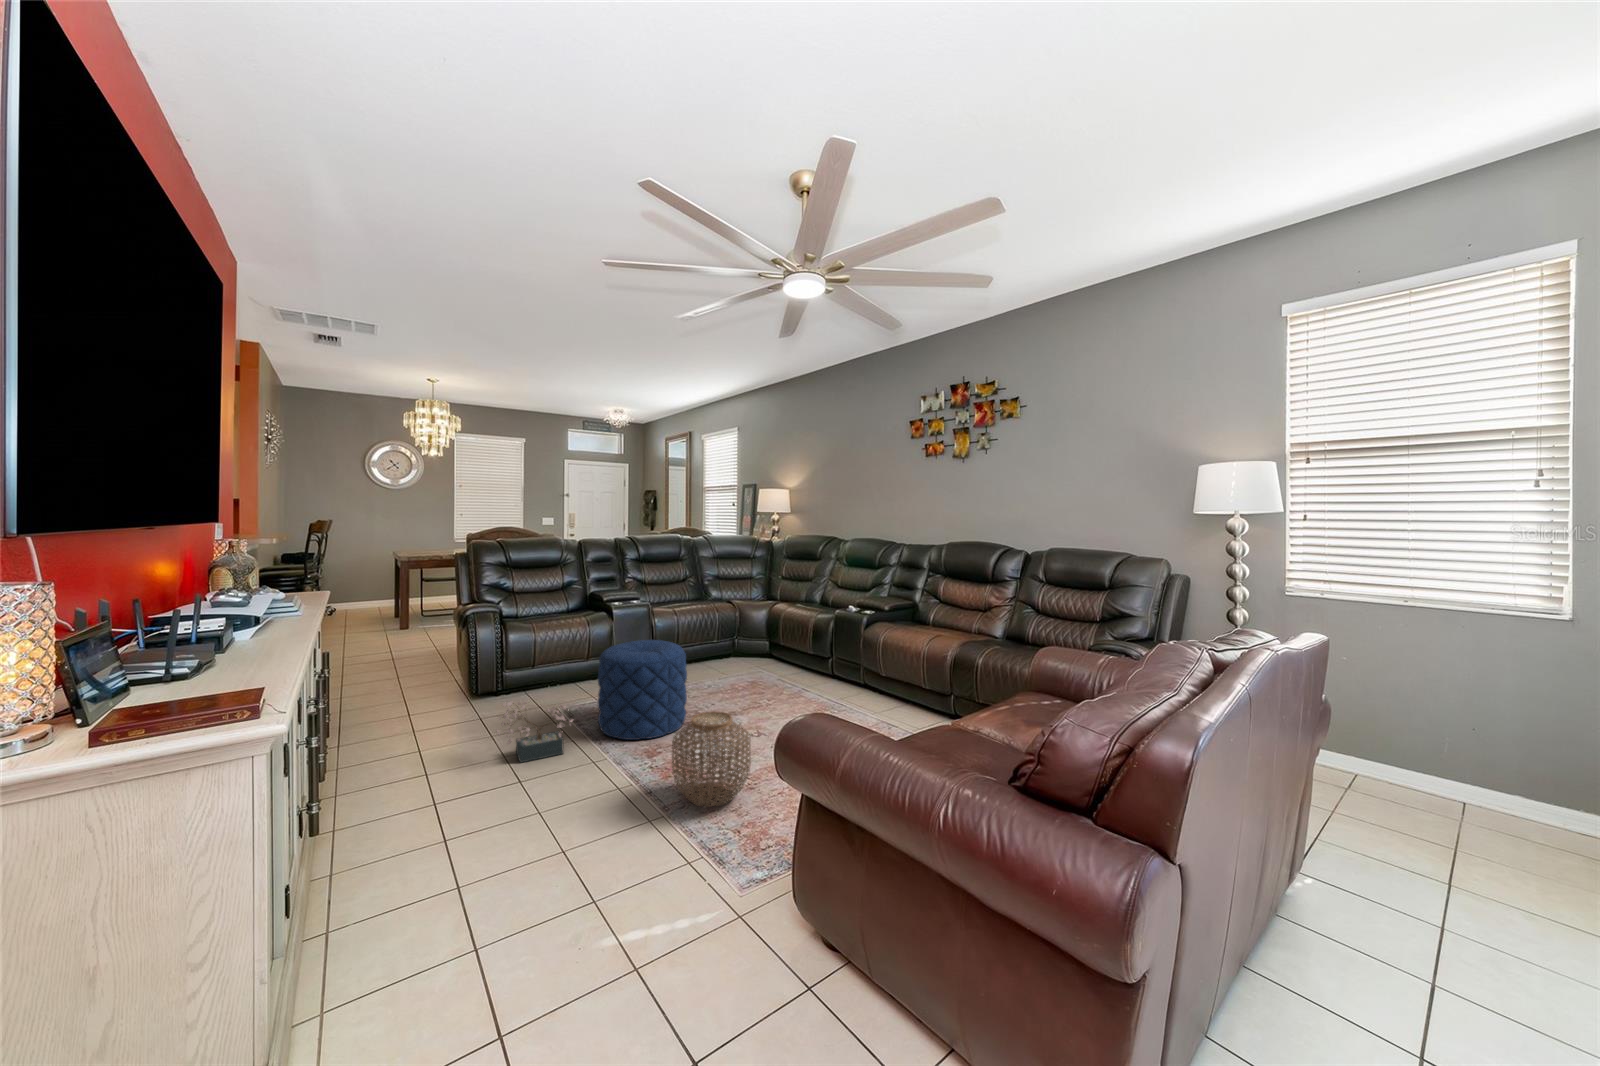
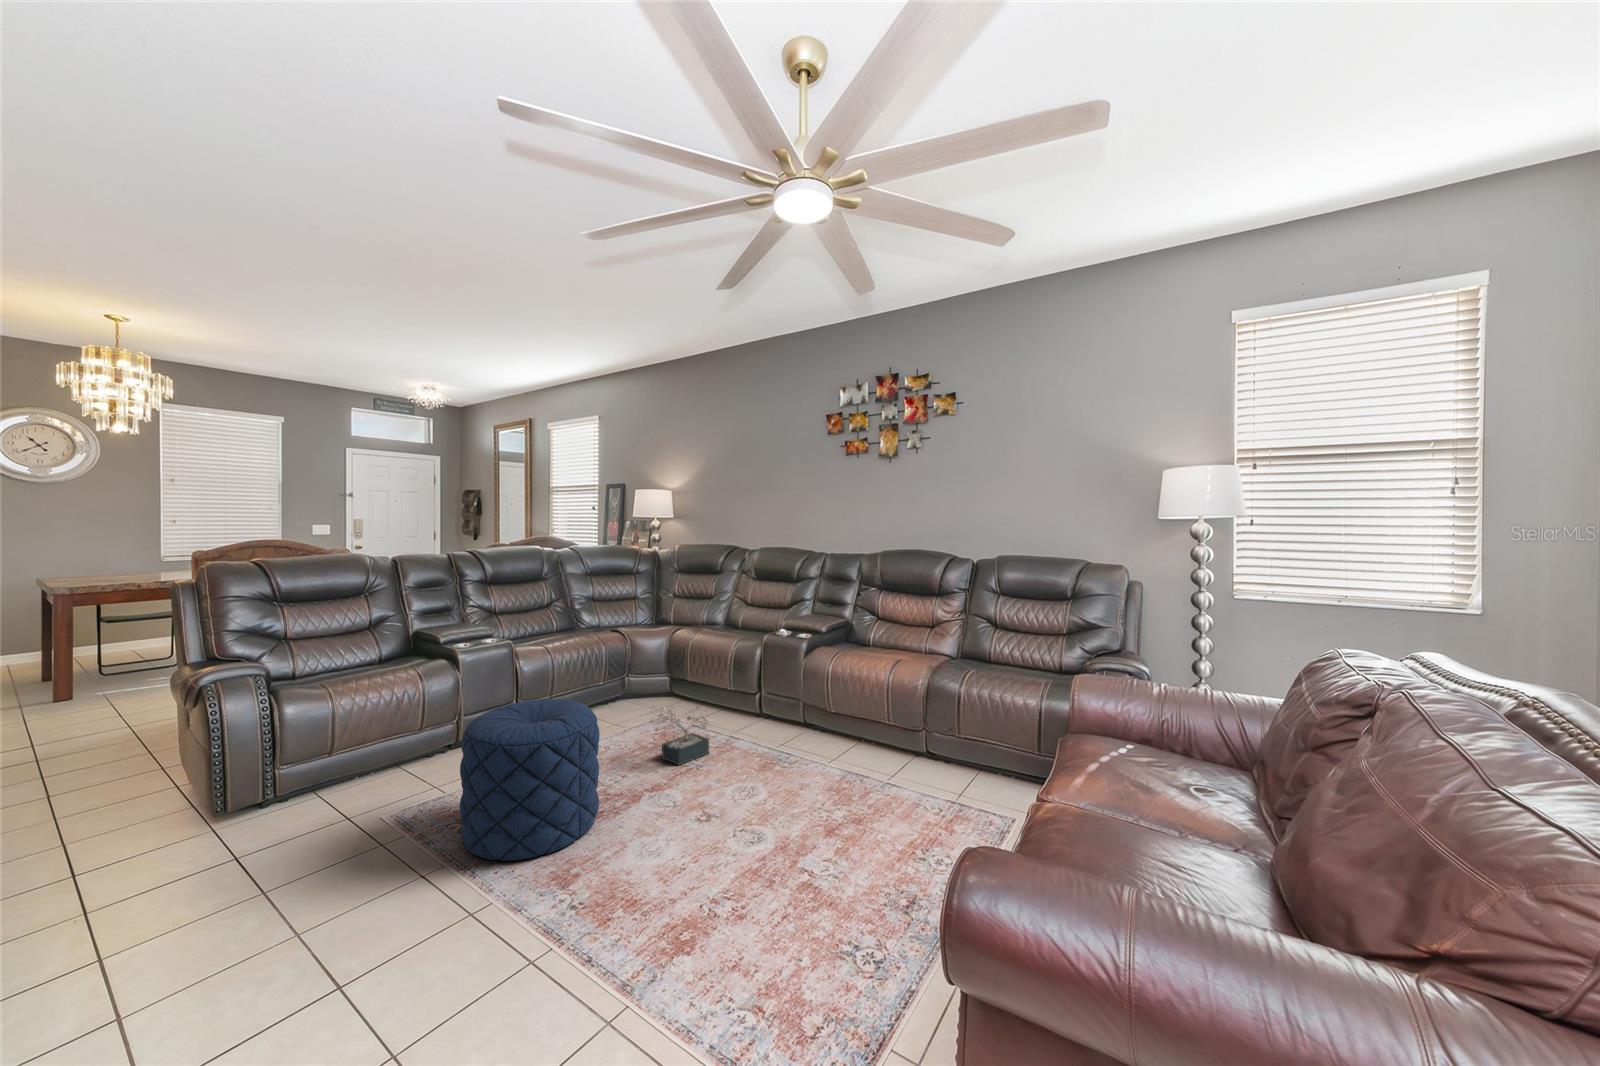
decorative plant: present [497,702,573,762] -> present [650,707,711,765]
woven basket: present [672,711,751,807] -> none [633,815,755,975]

